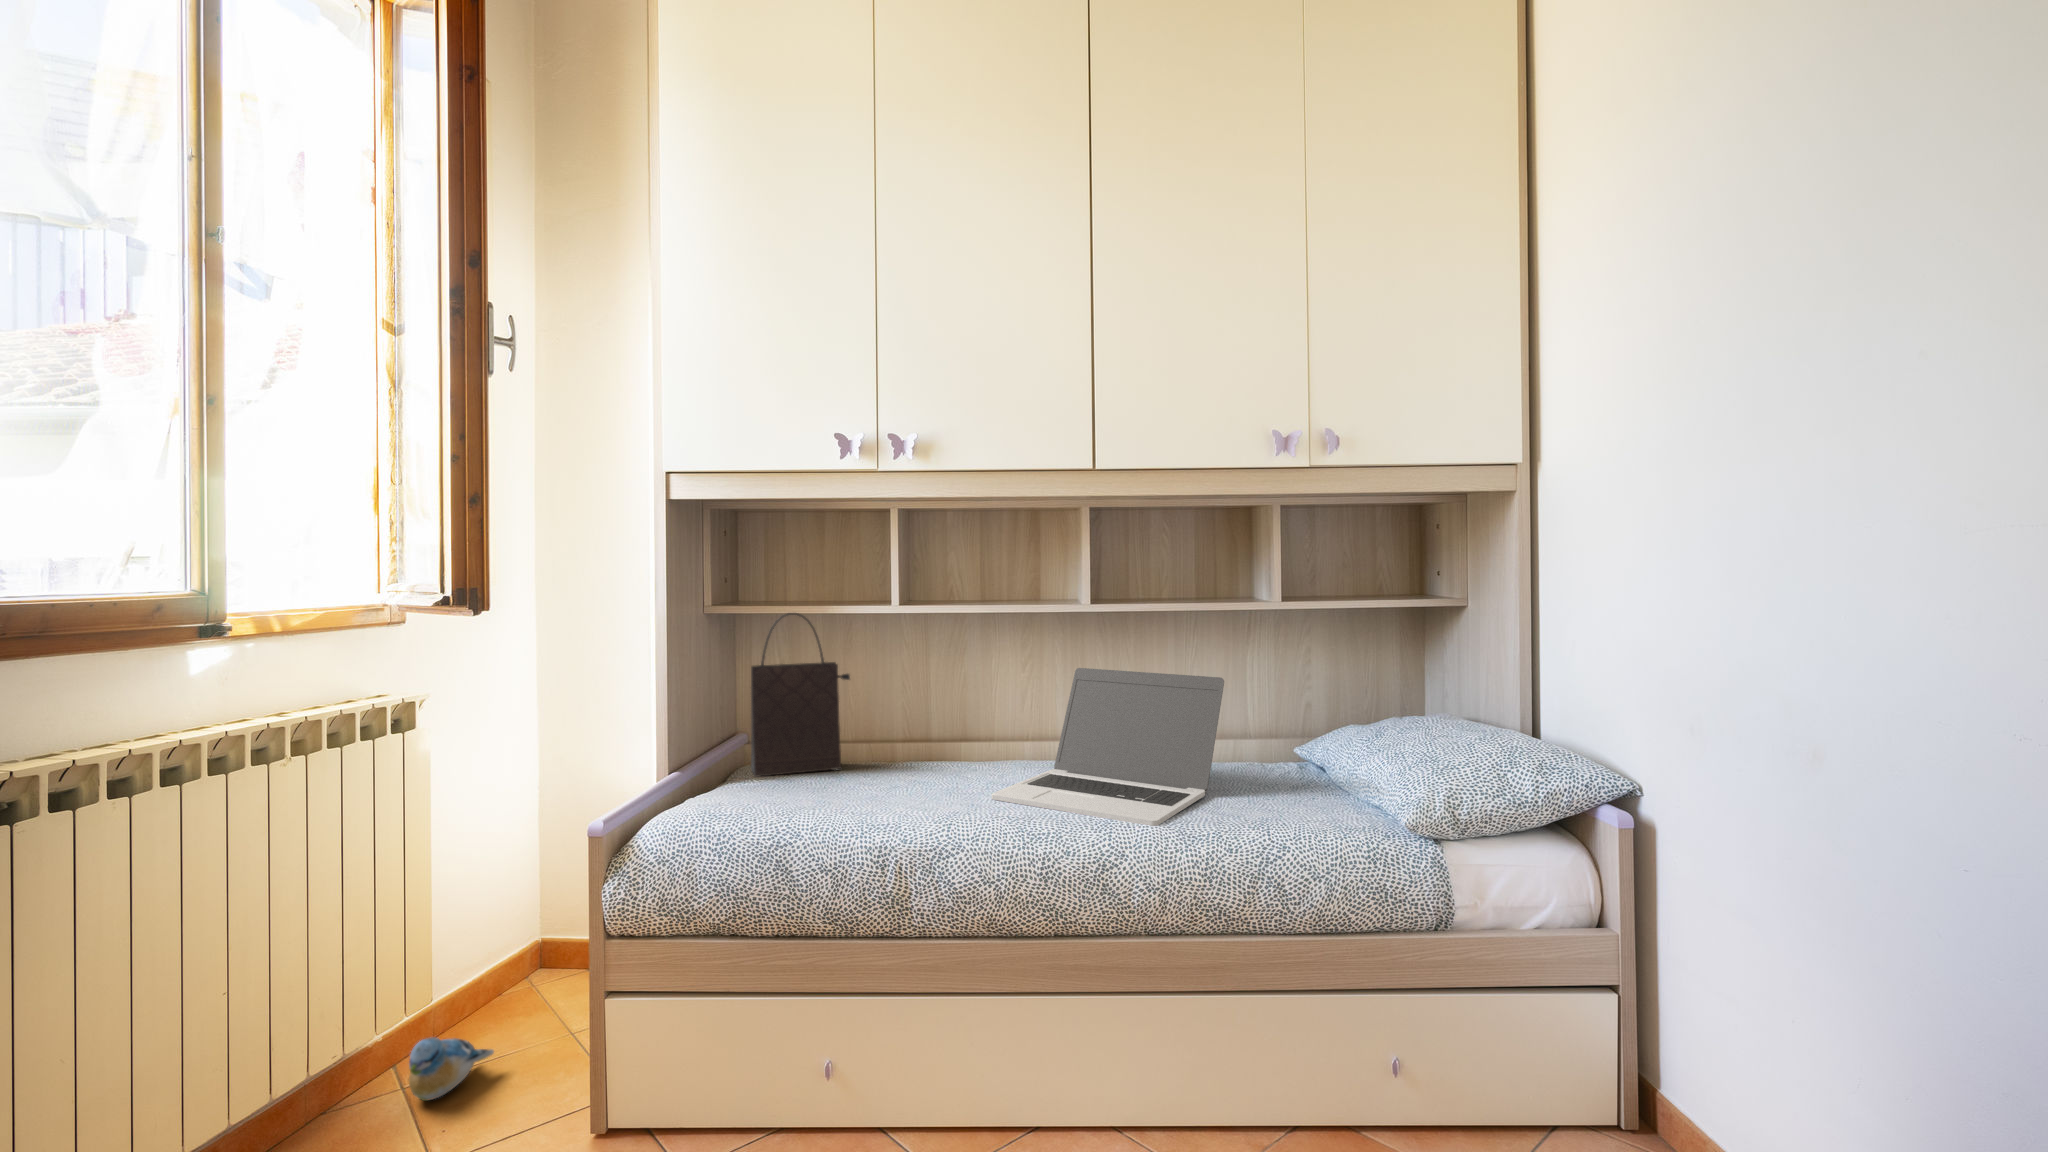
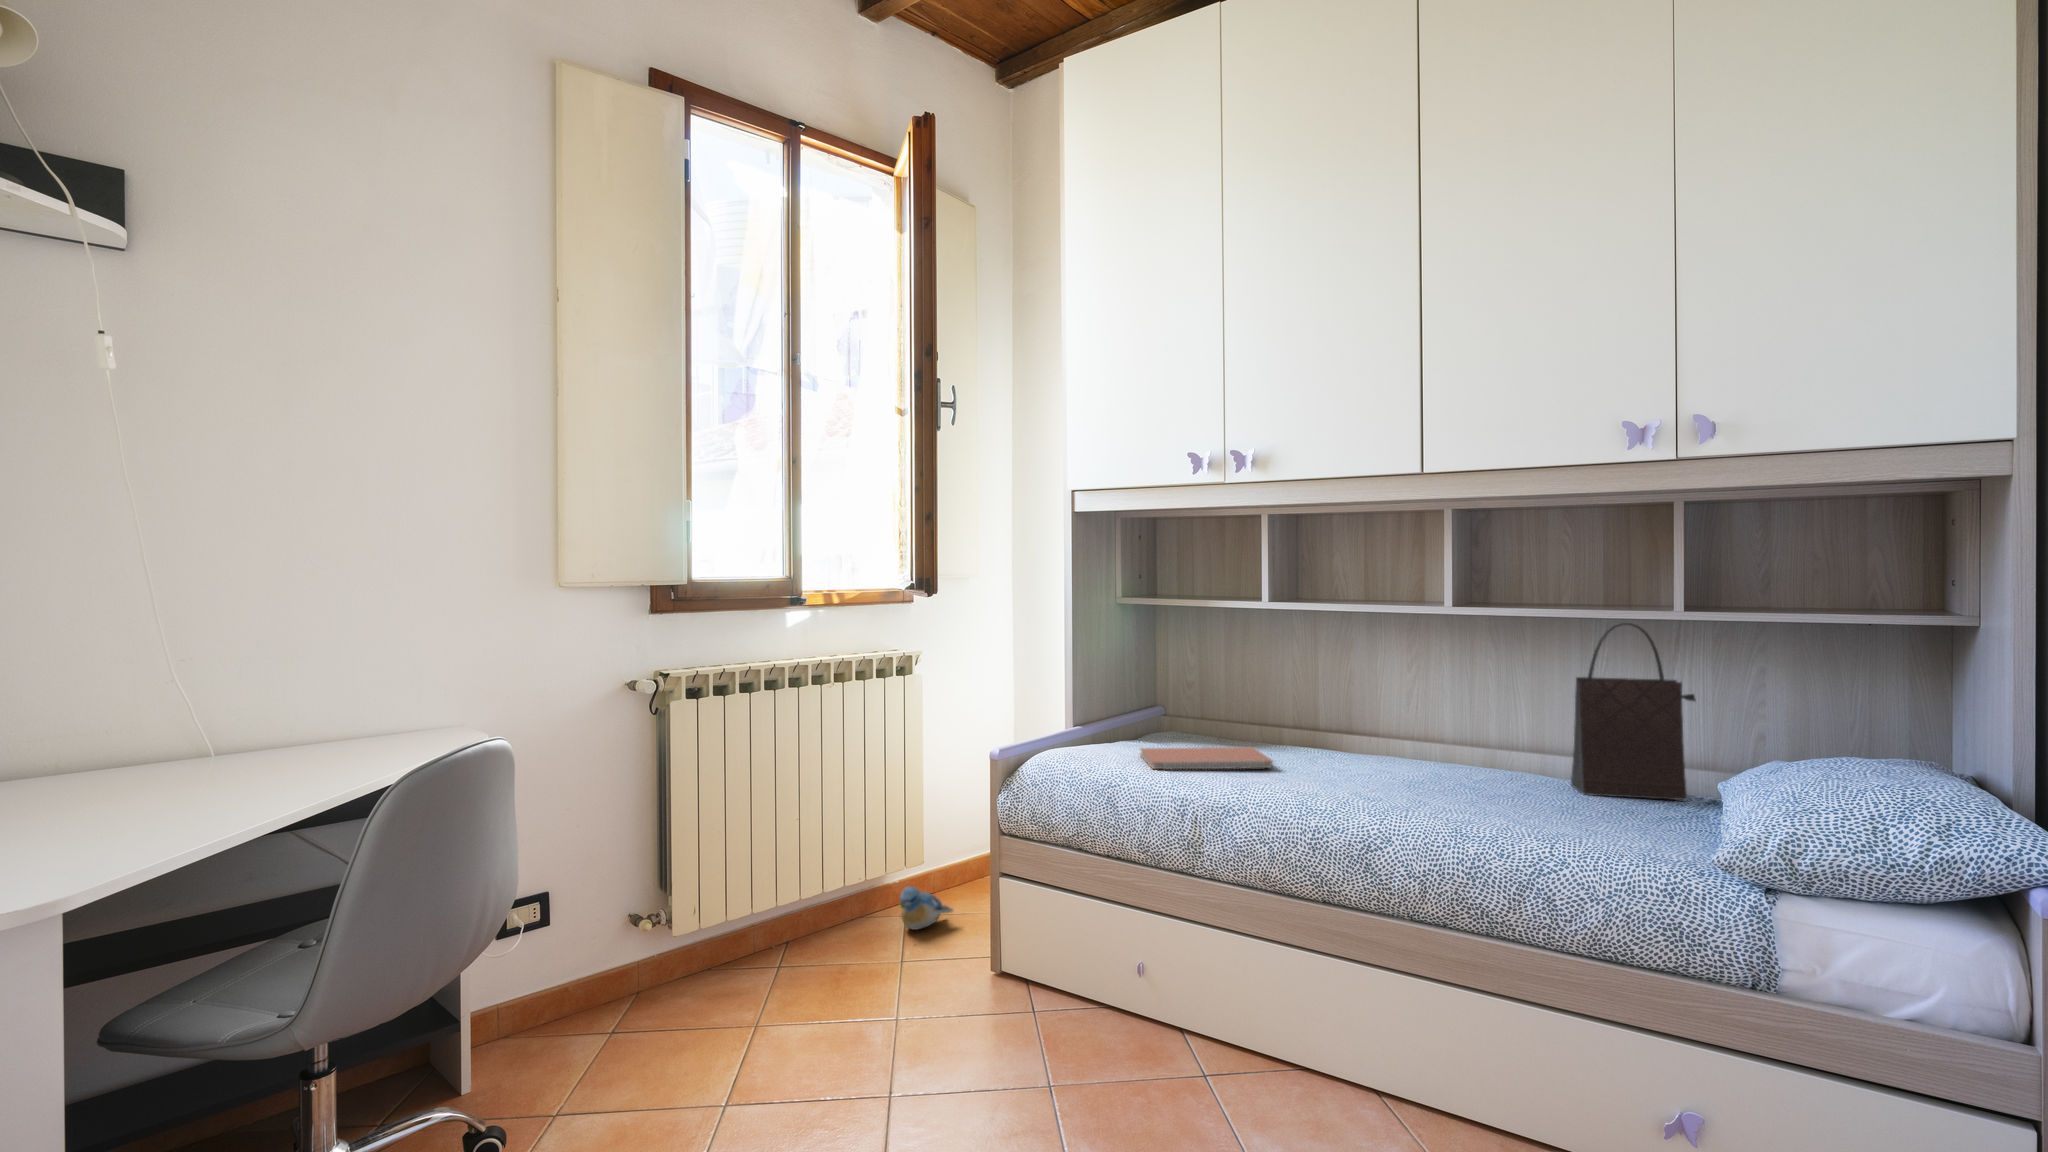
handbag: present [751,613,850,777] -> present [1571,623,1695,800]
laptop: present [992,668,1224,826] -> none [1309,669,1574,822]
notebook: none [783,769,946,815] -> present [1140,747,1273,770]

